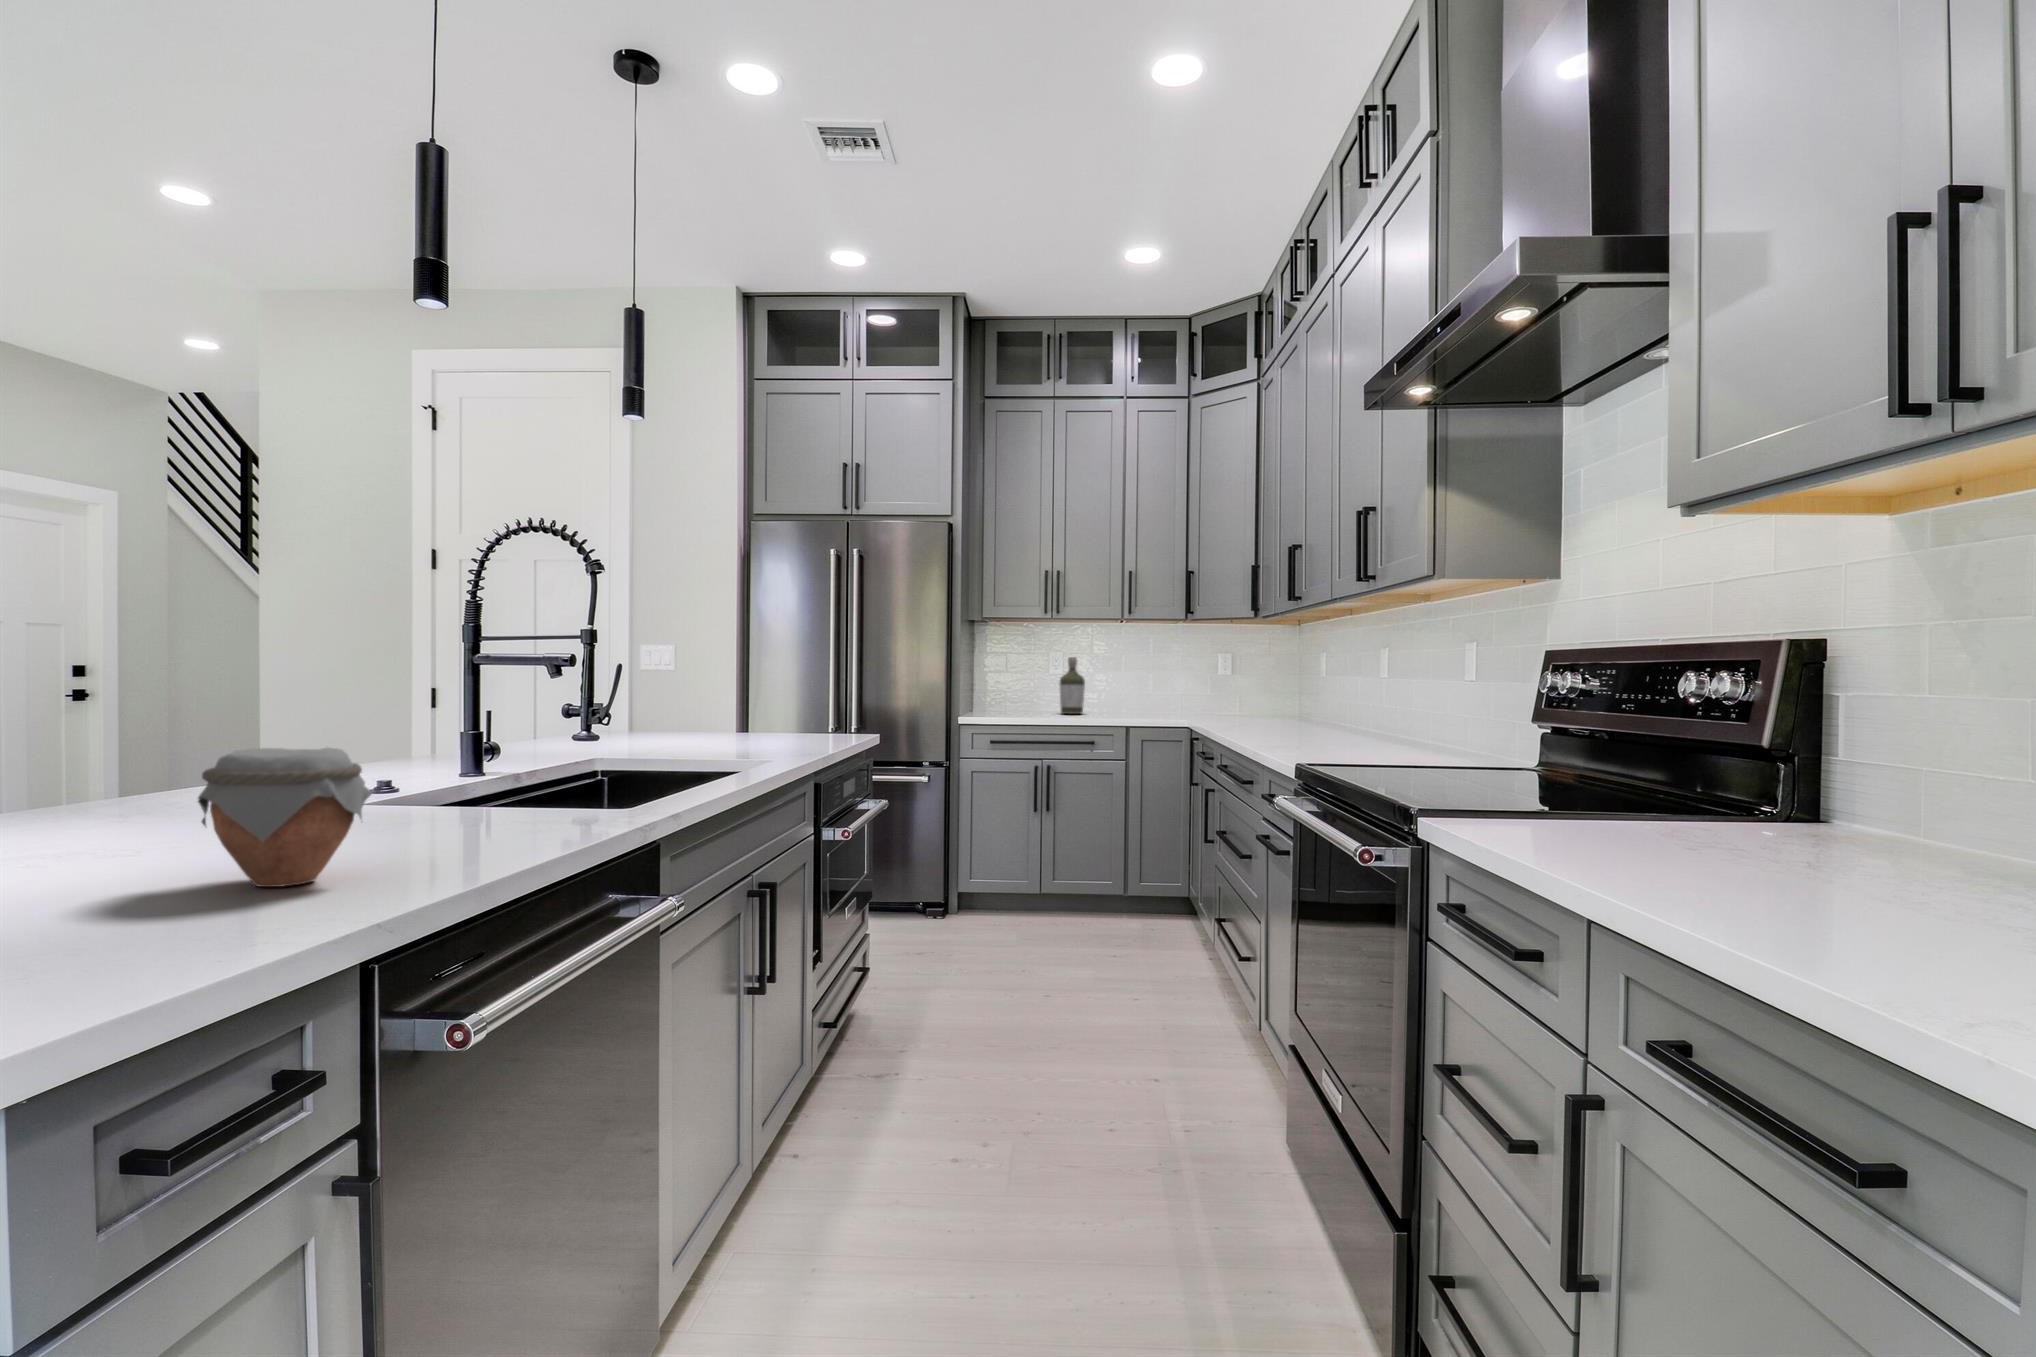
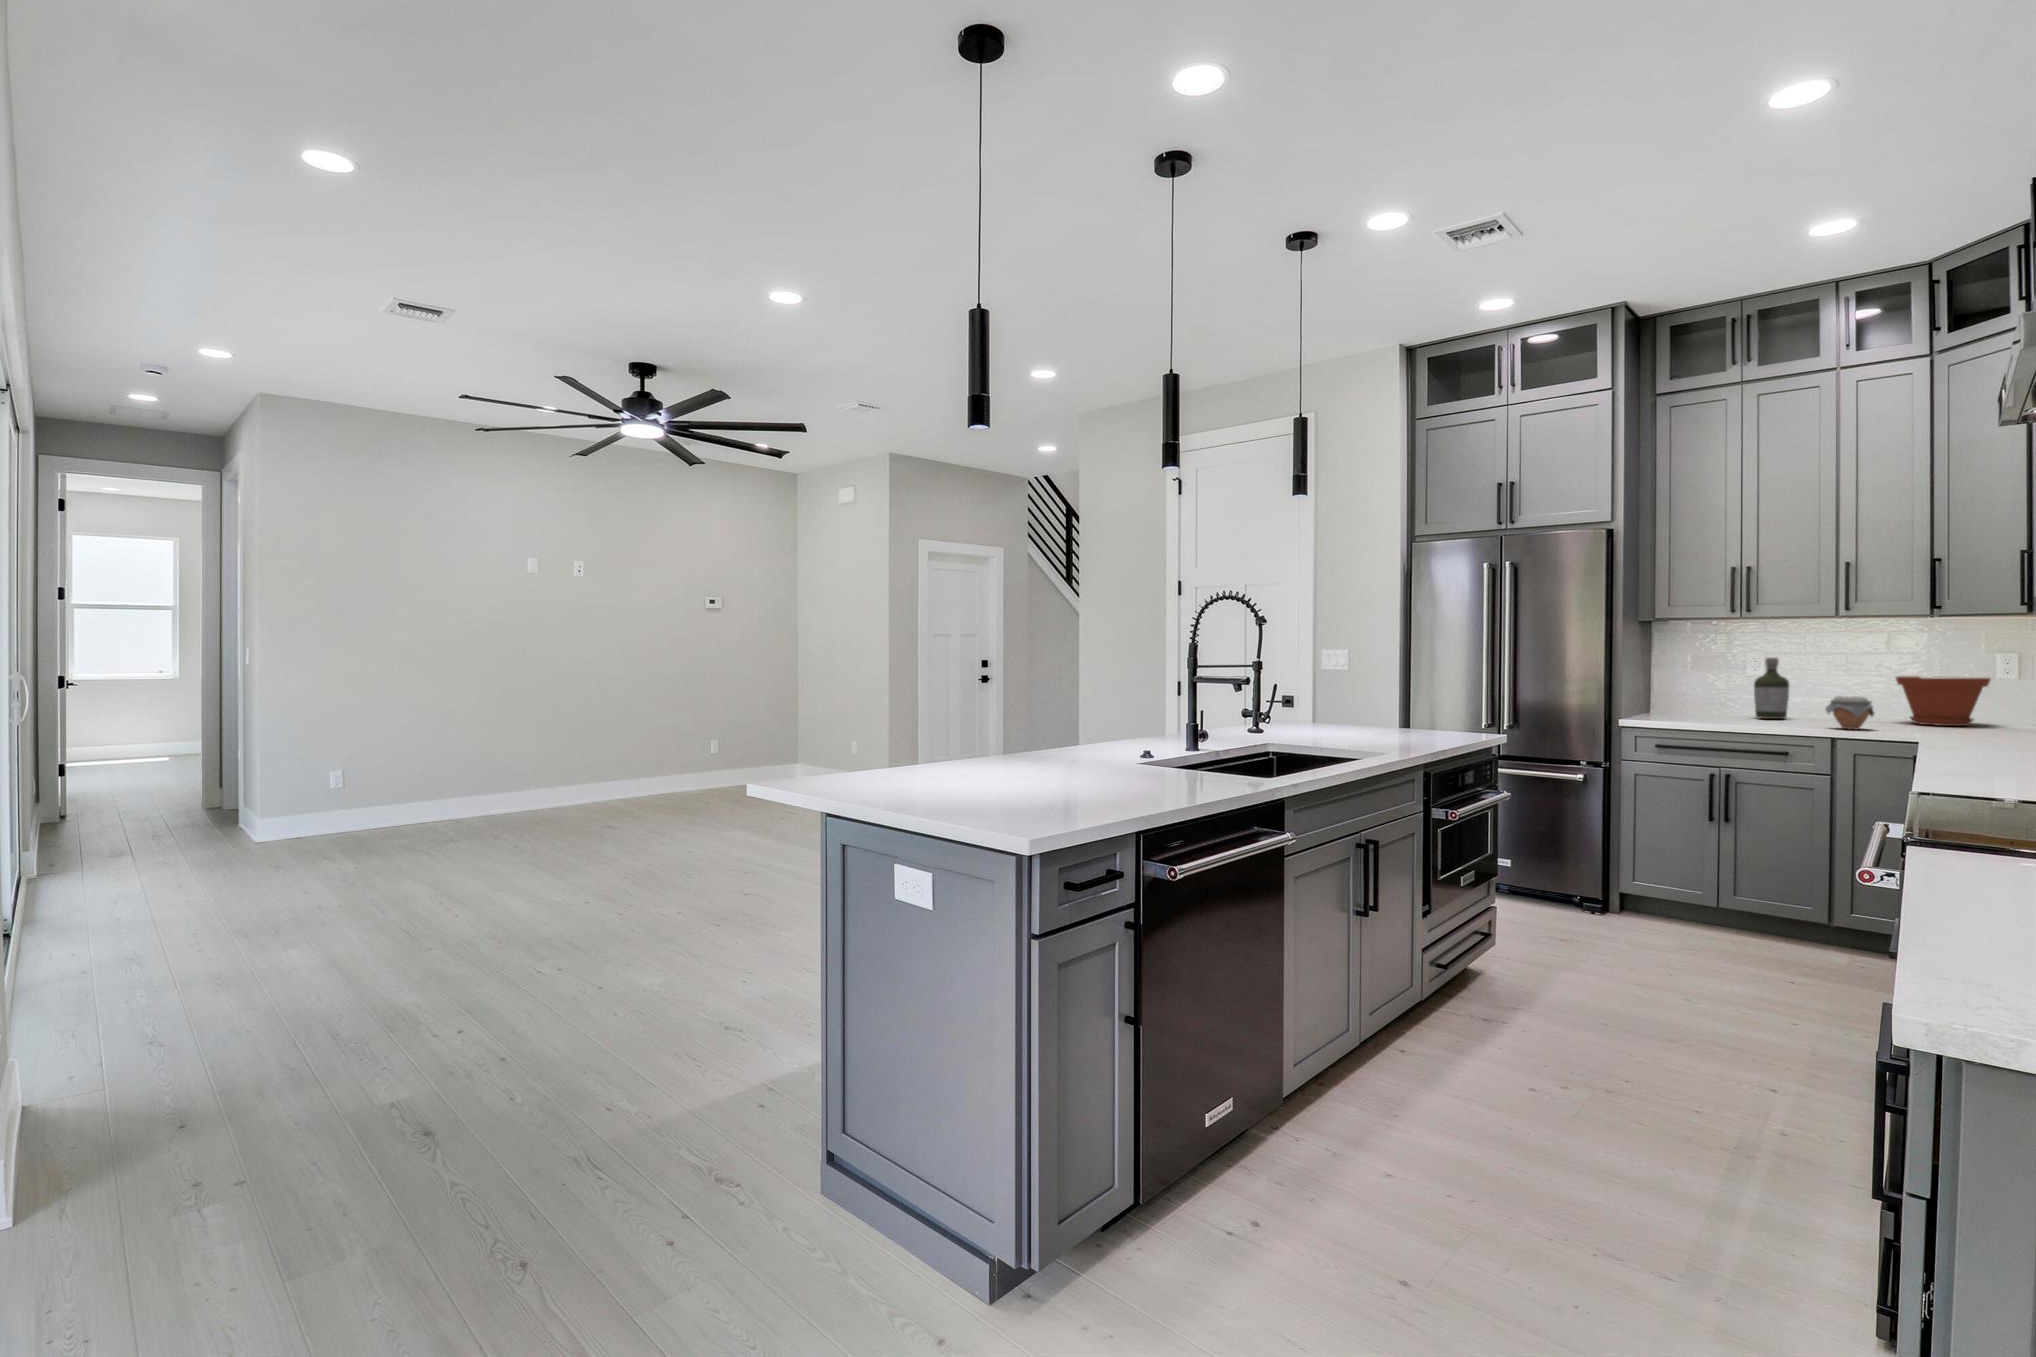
plant pot: none [1158,675,1219,717] -> present [1896,676,1990,726]
jar: present [198,748,372,887] -> present [1826,696,1874,730]

